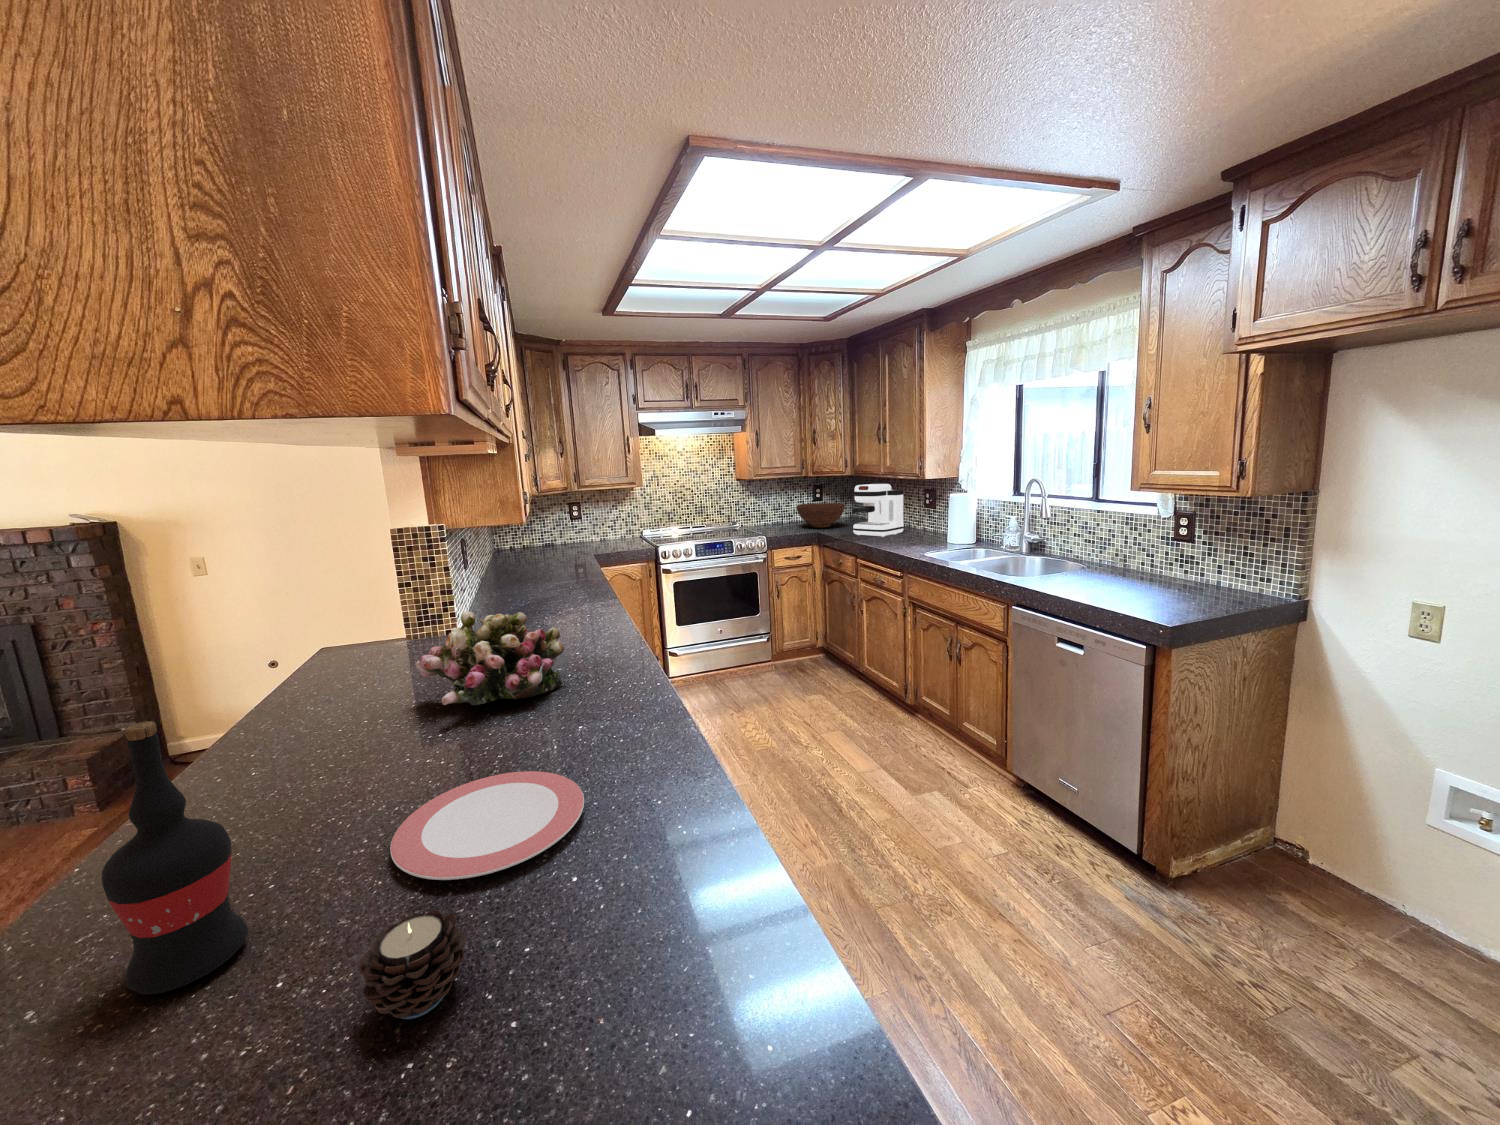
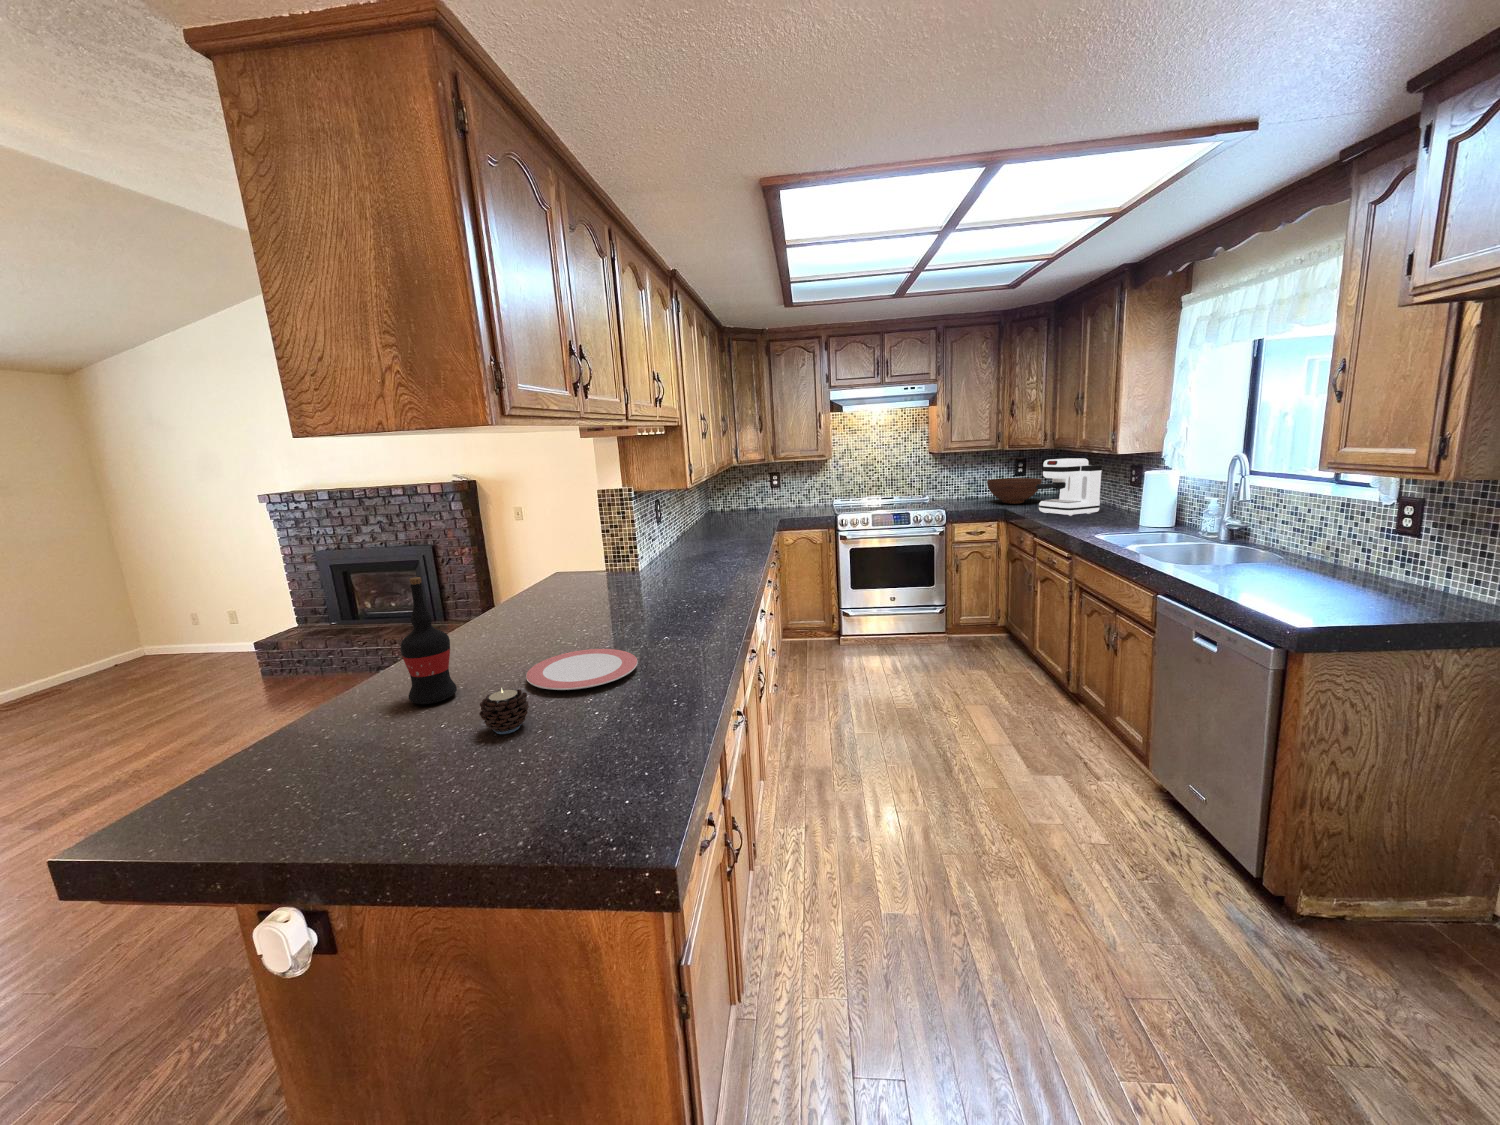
flower arrangement: present [415,611,564,705] -> none [587,549,684,613]

